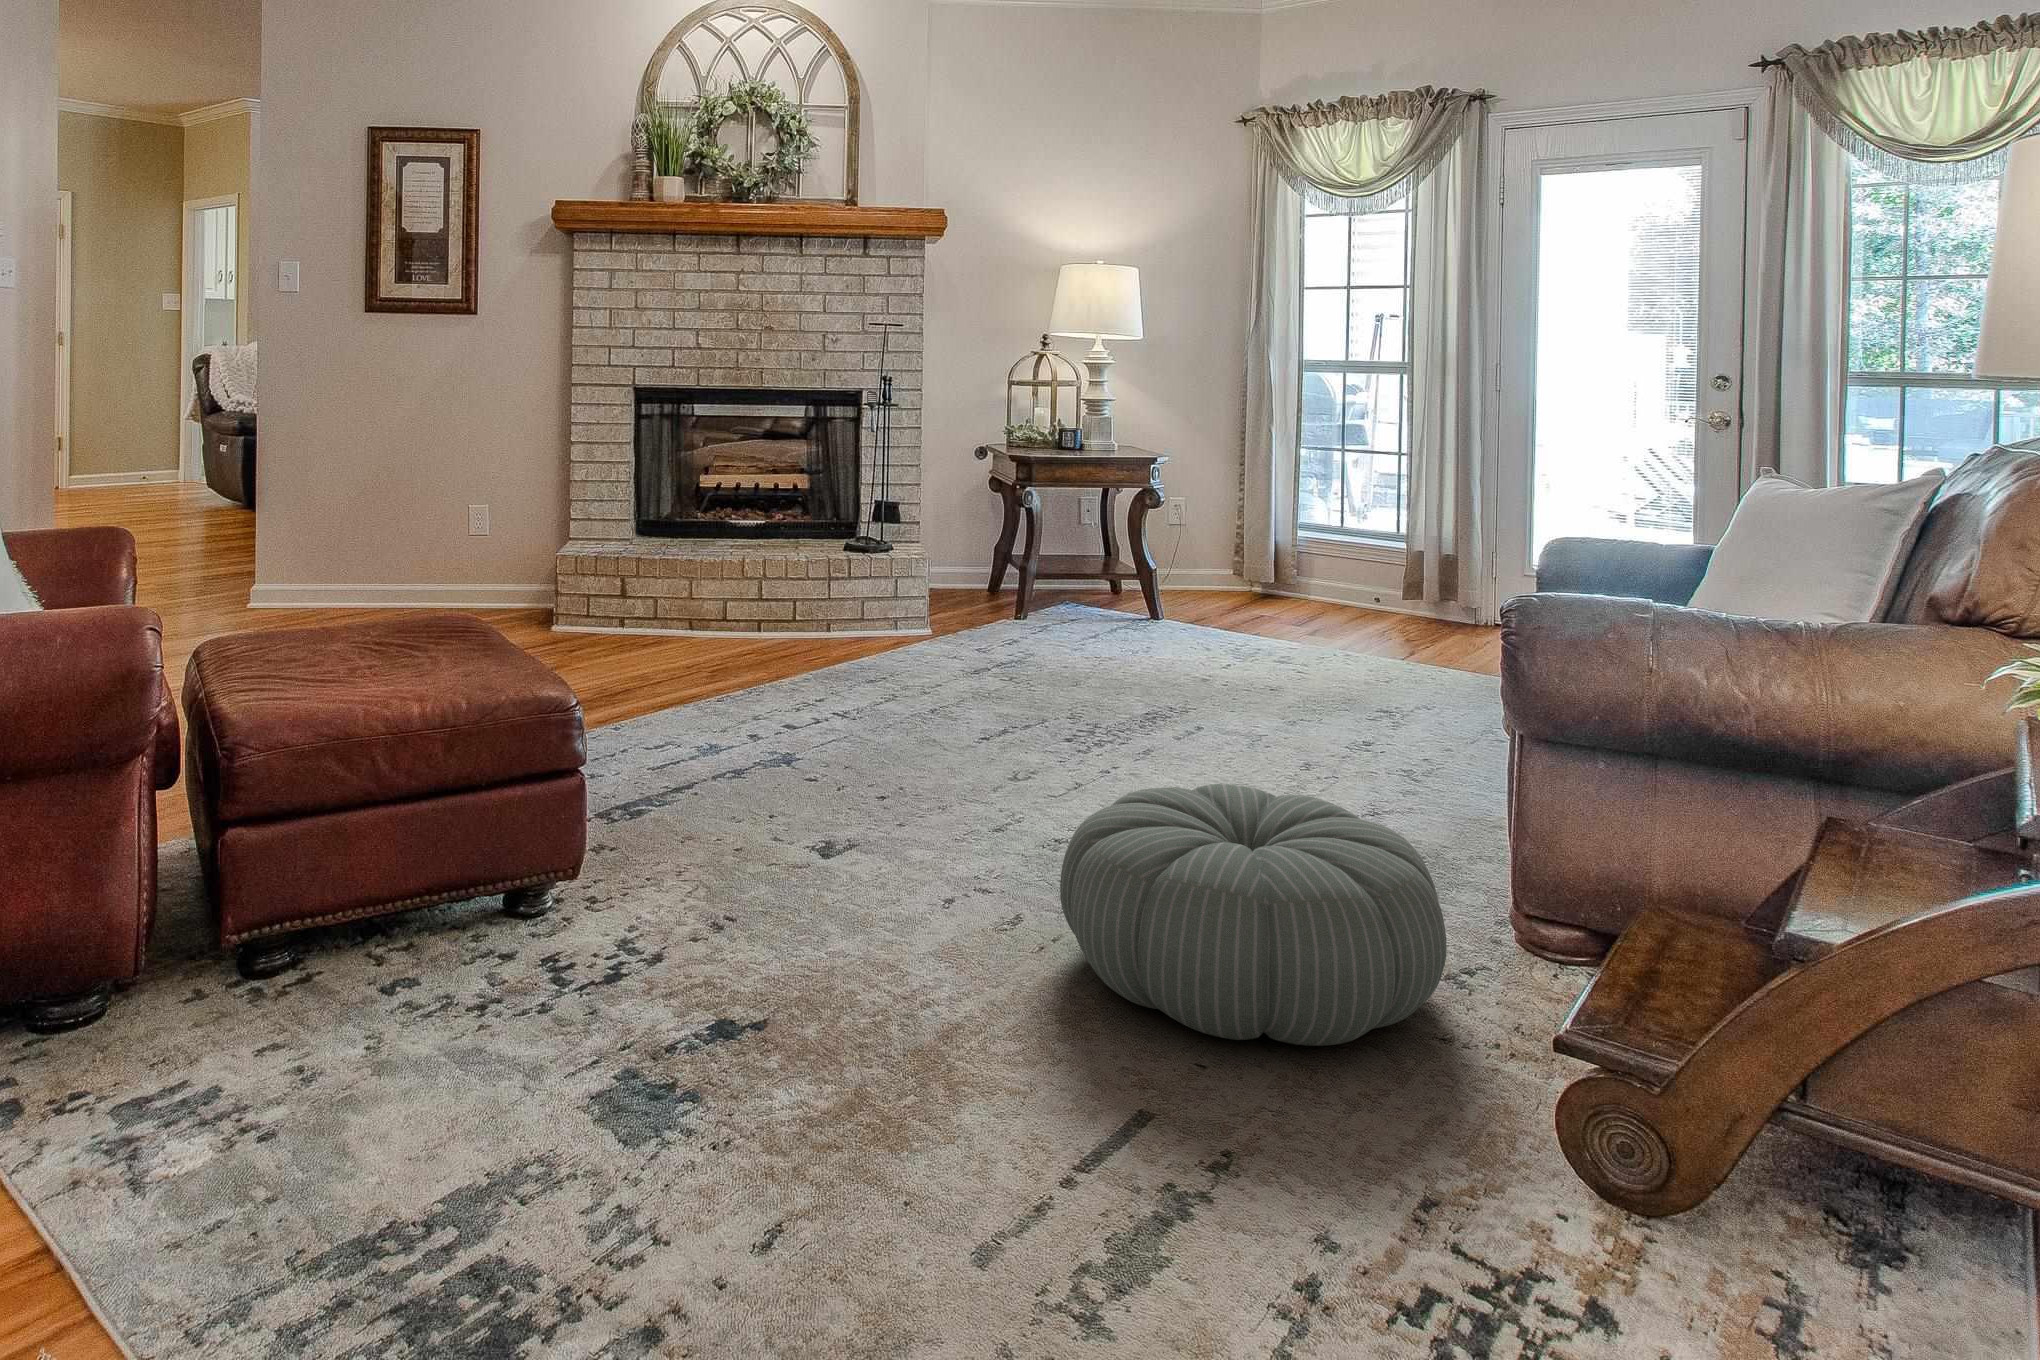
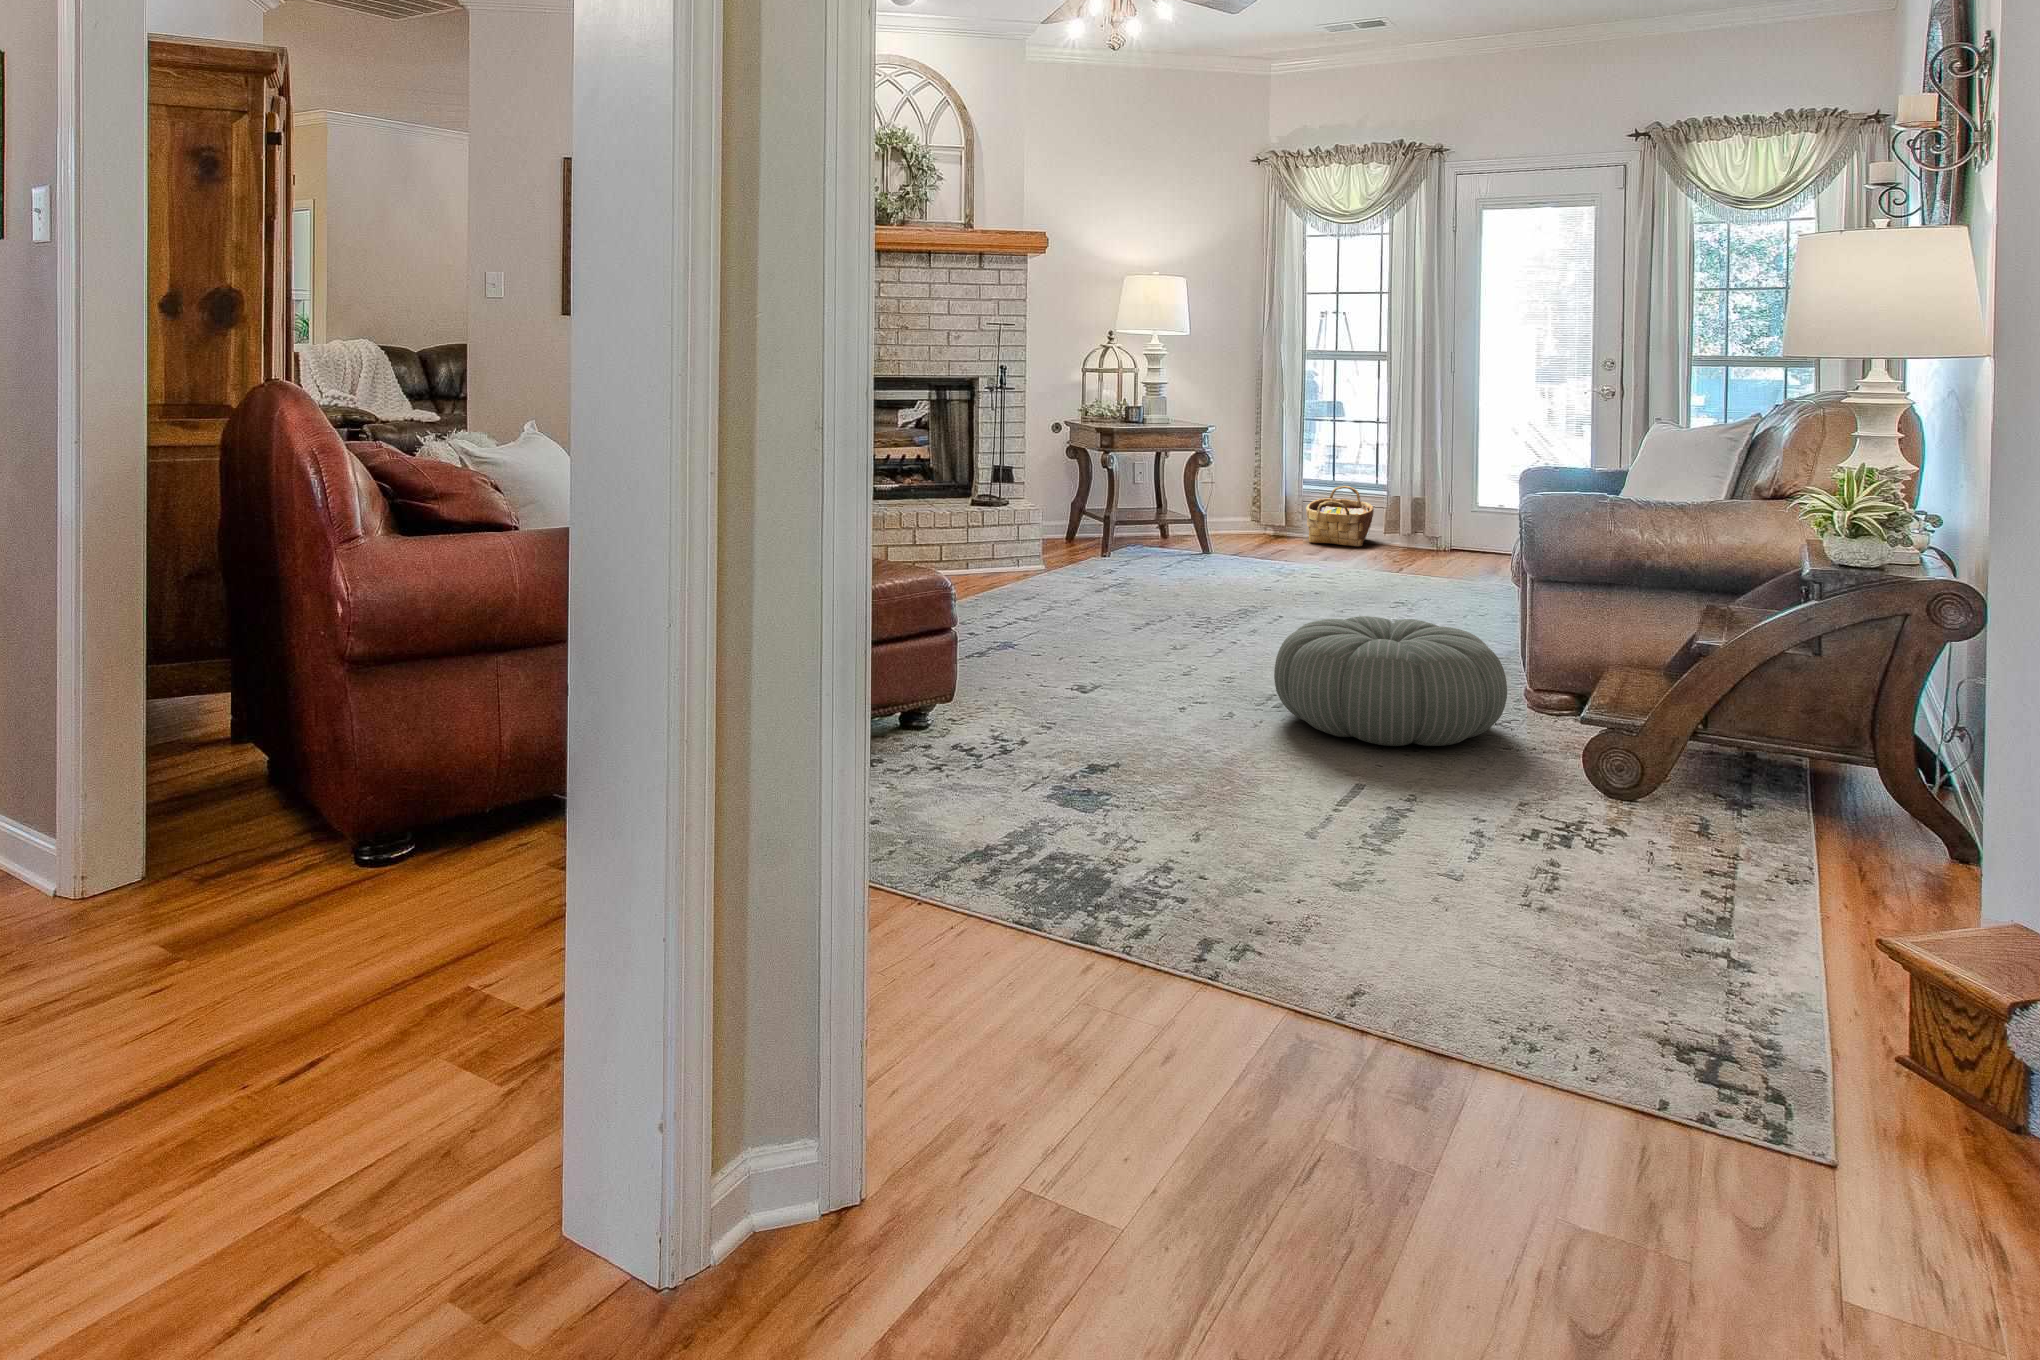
woven basket: none [1296,535,1387,617] -> present [1306,486,1374,546]

